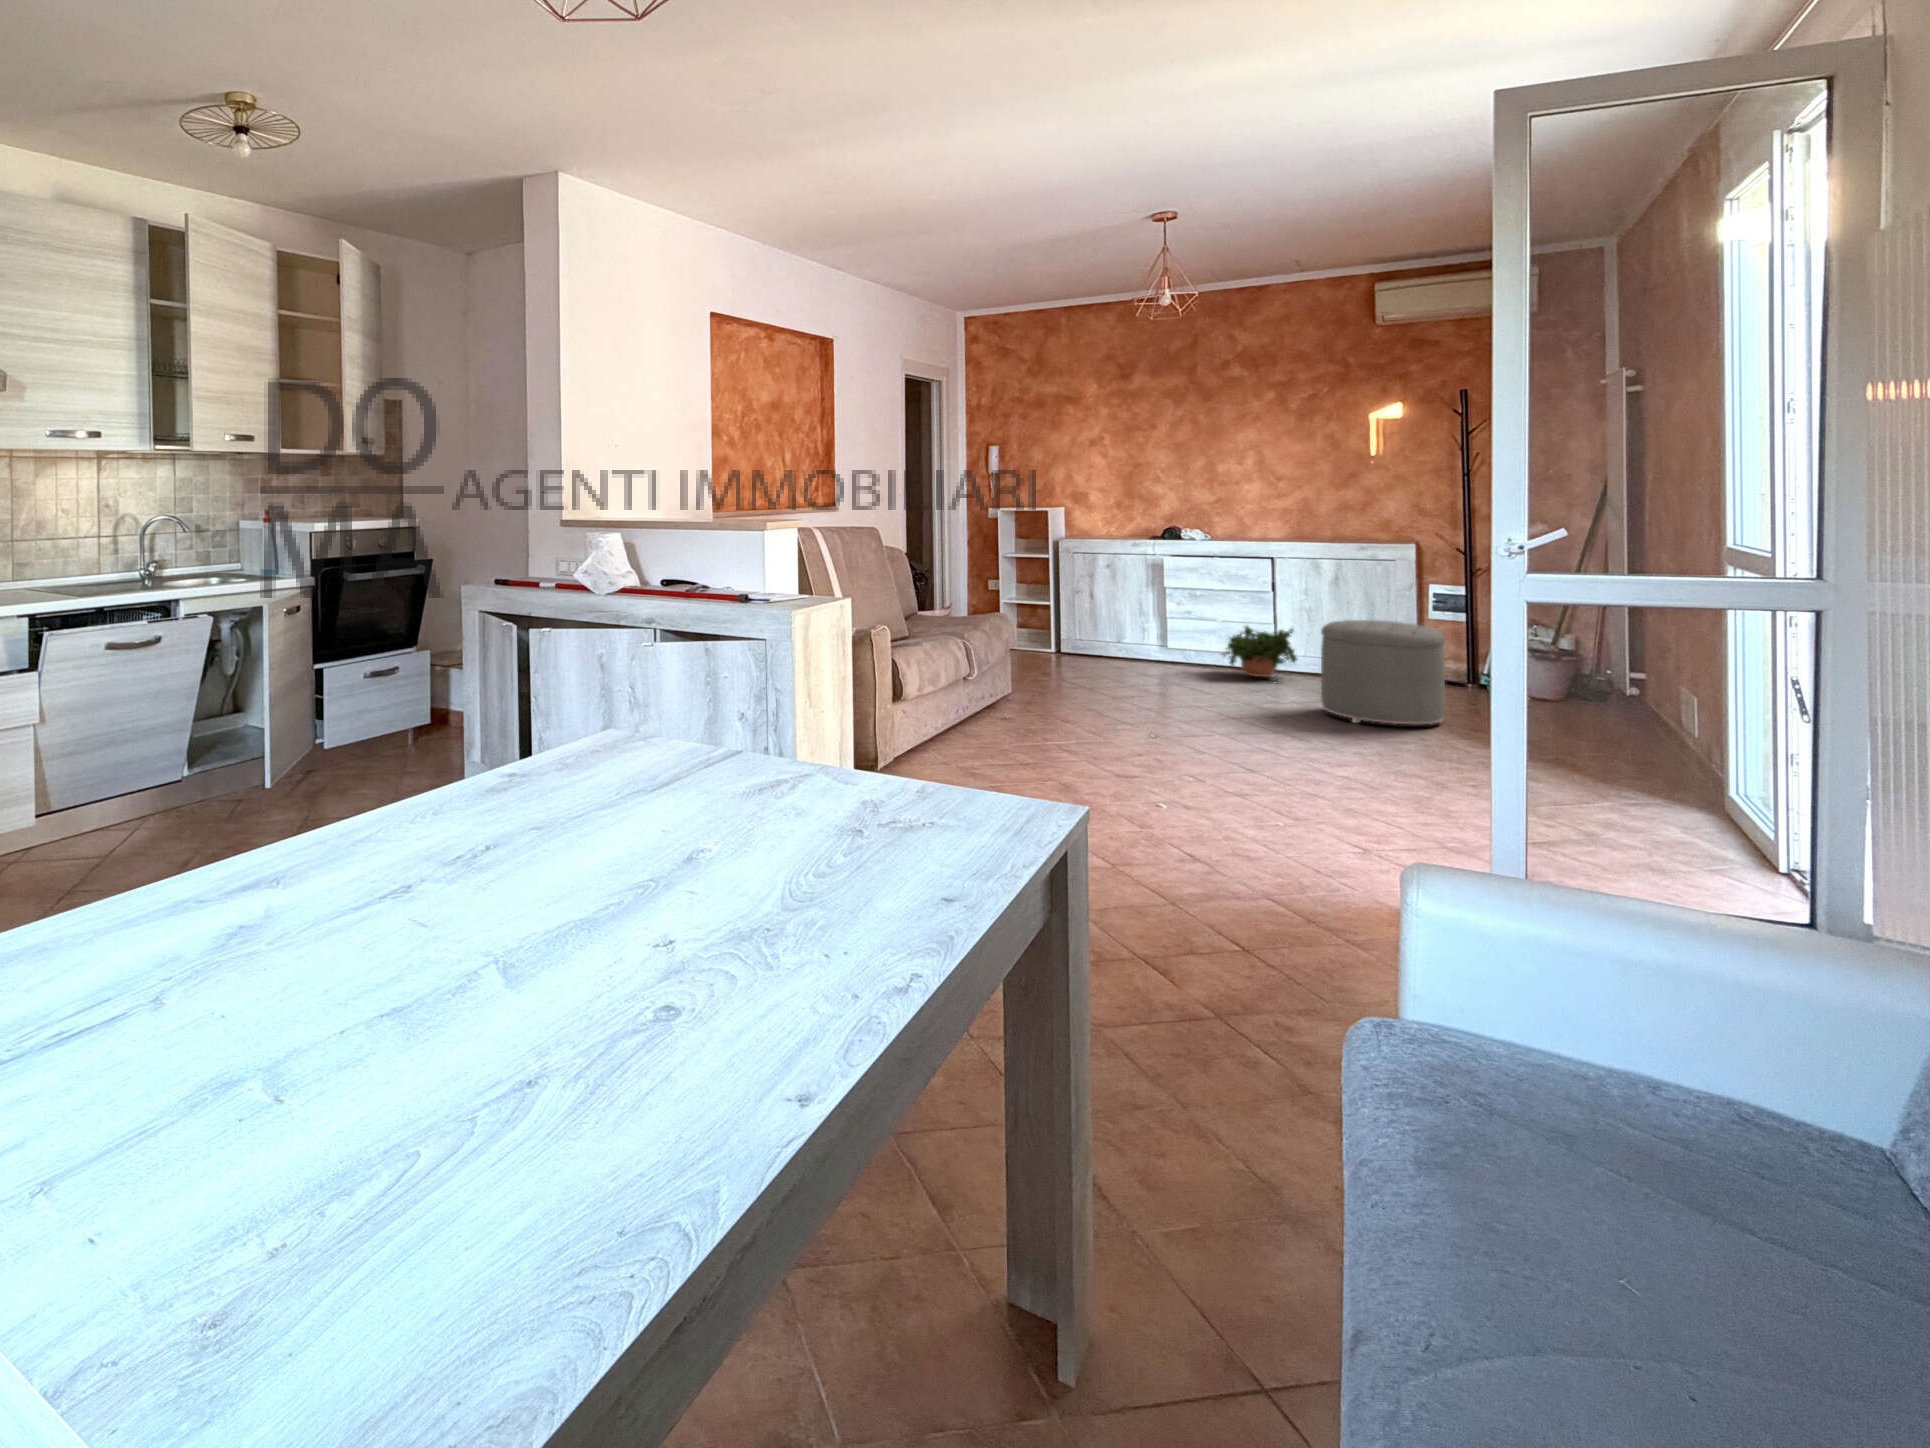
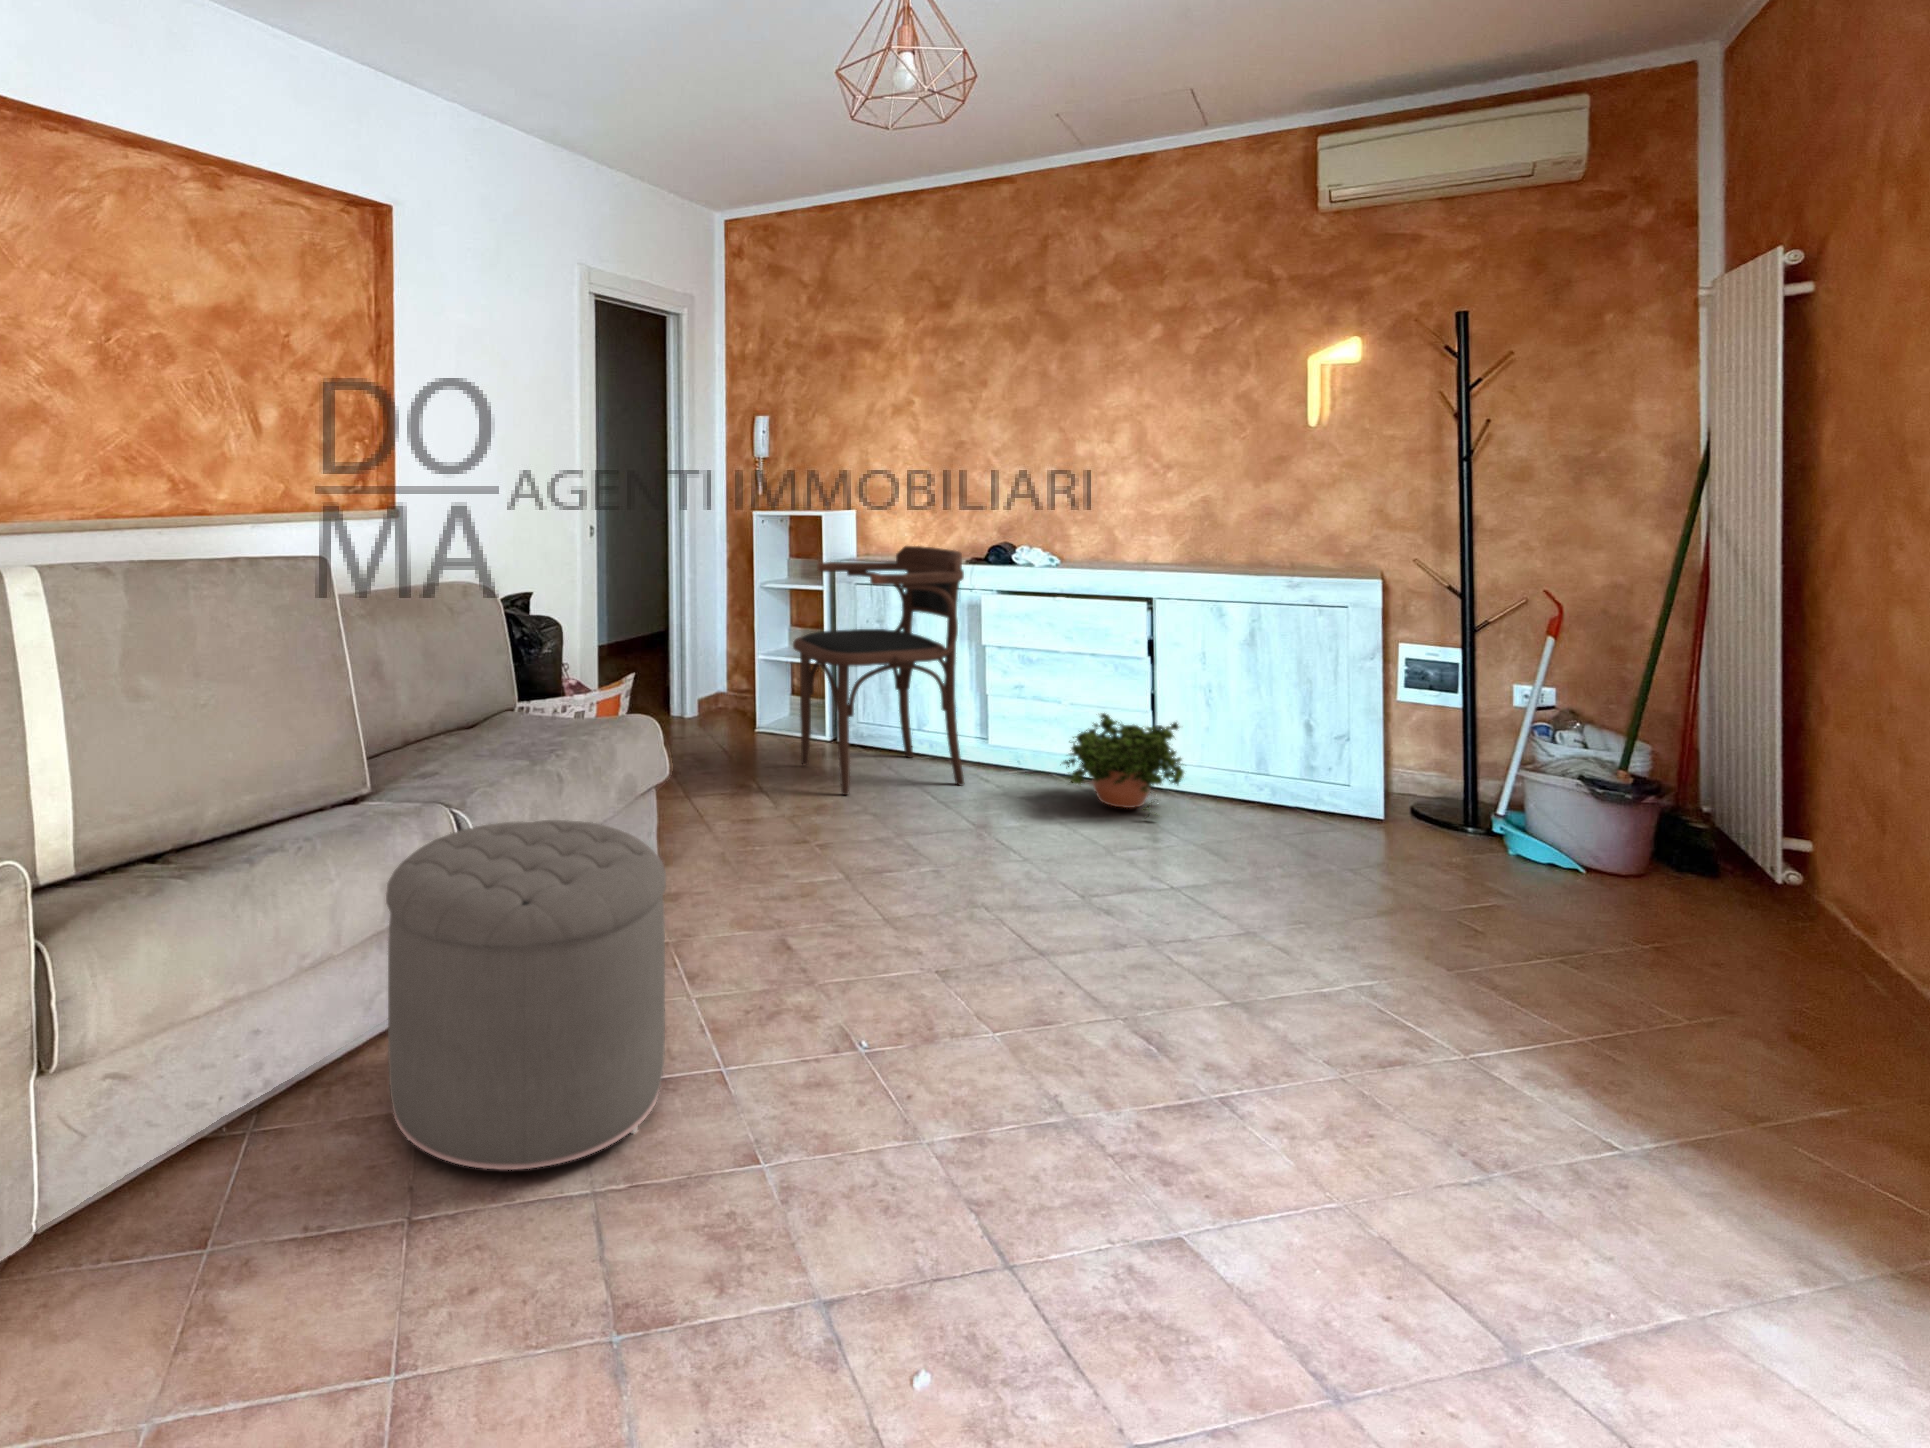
armchair: none [1045,529,1158,673] -> present [793,546,964,795]
ottoman: present [1321,620,1446,724] -> present [386,820,666,1170]

